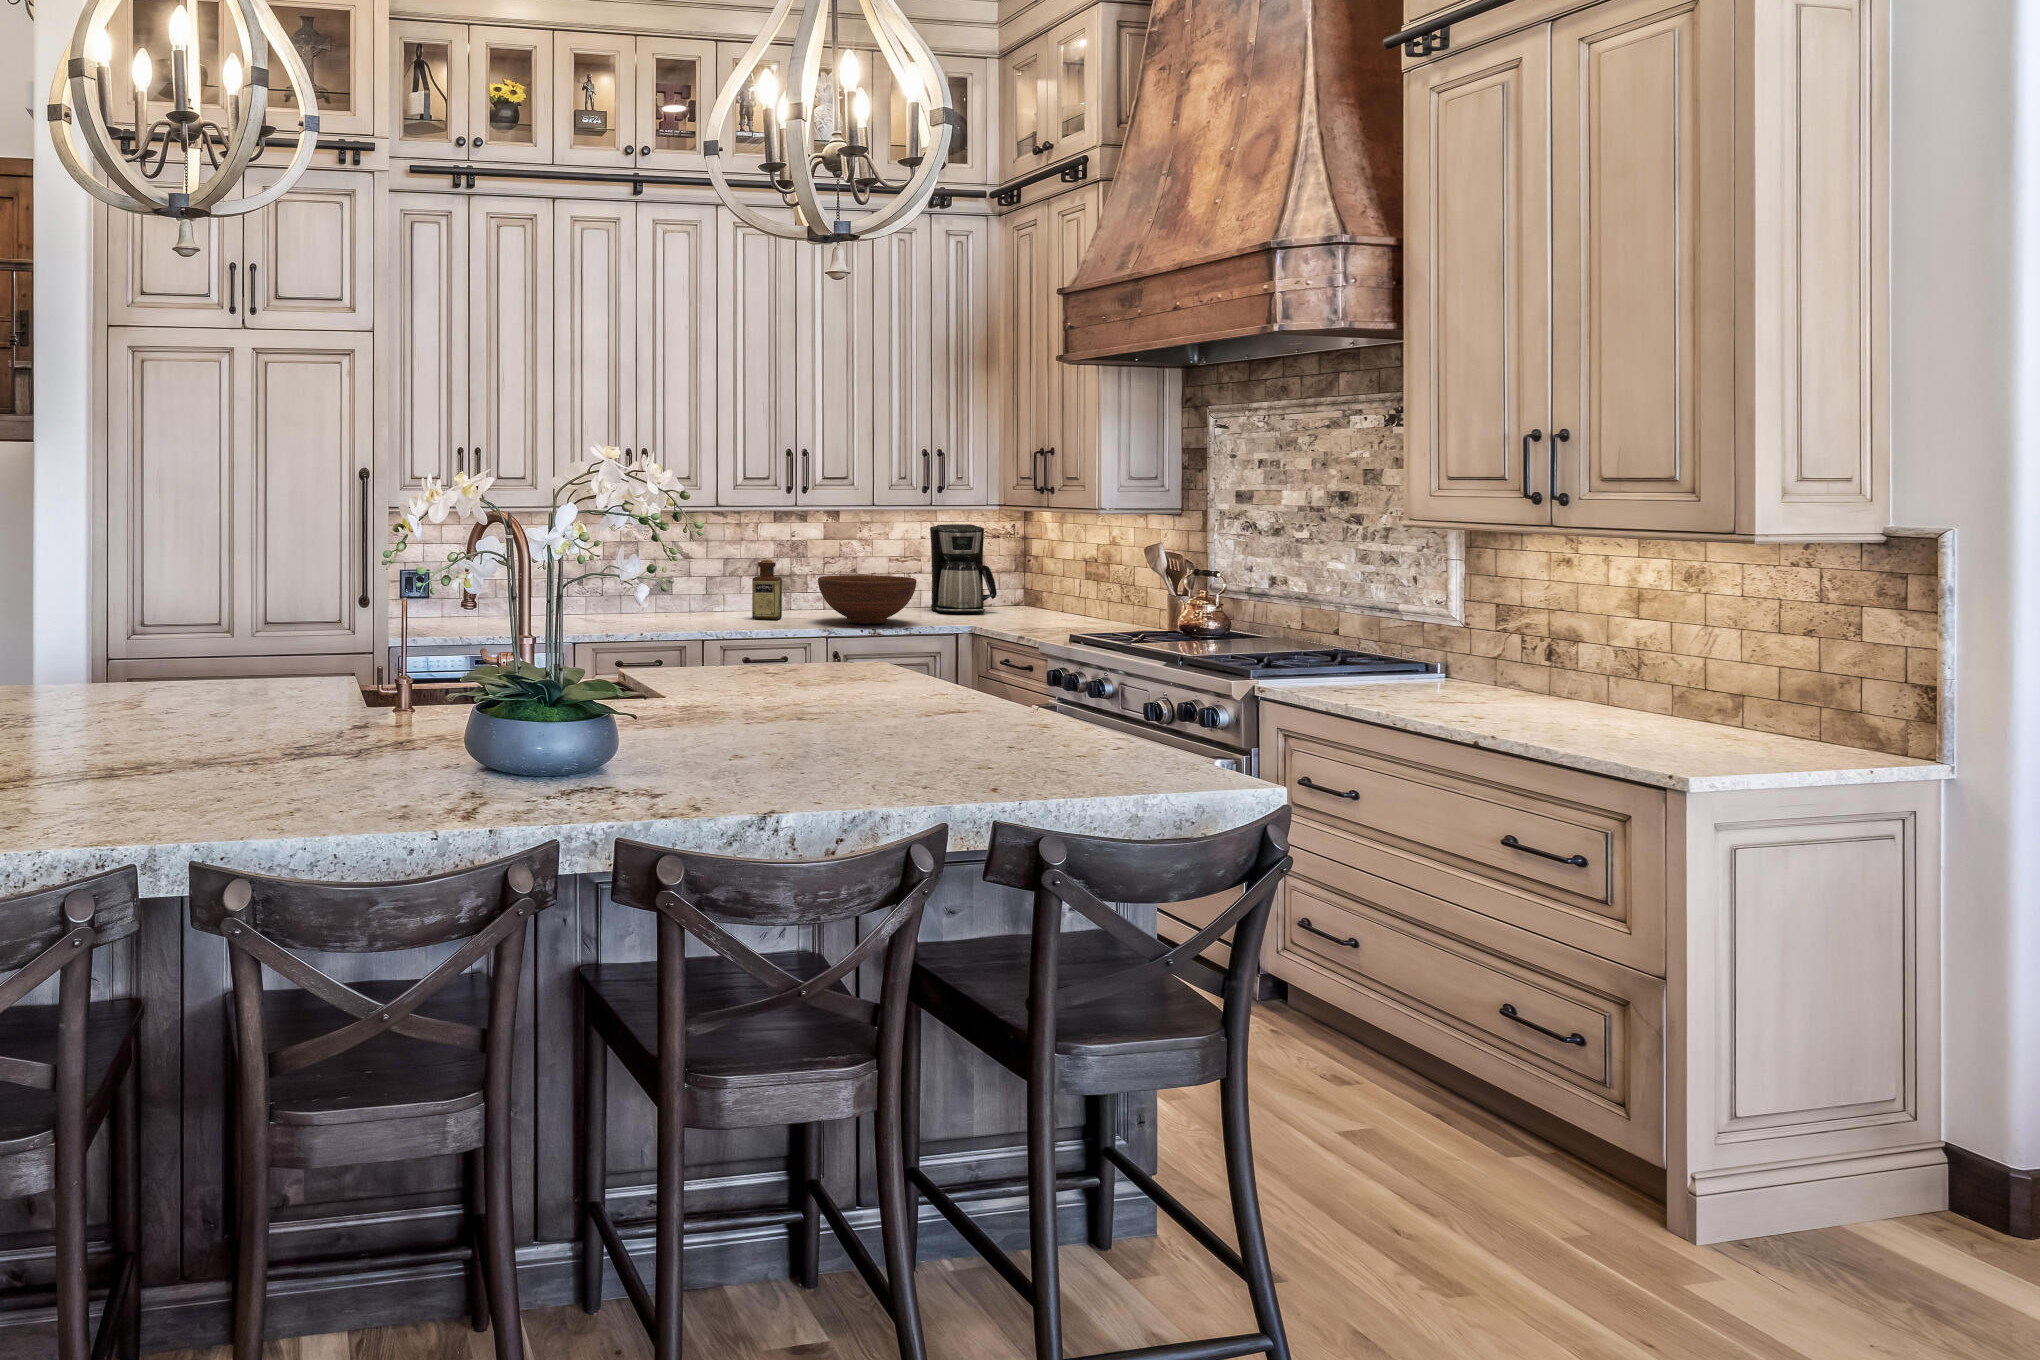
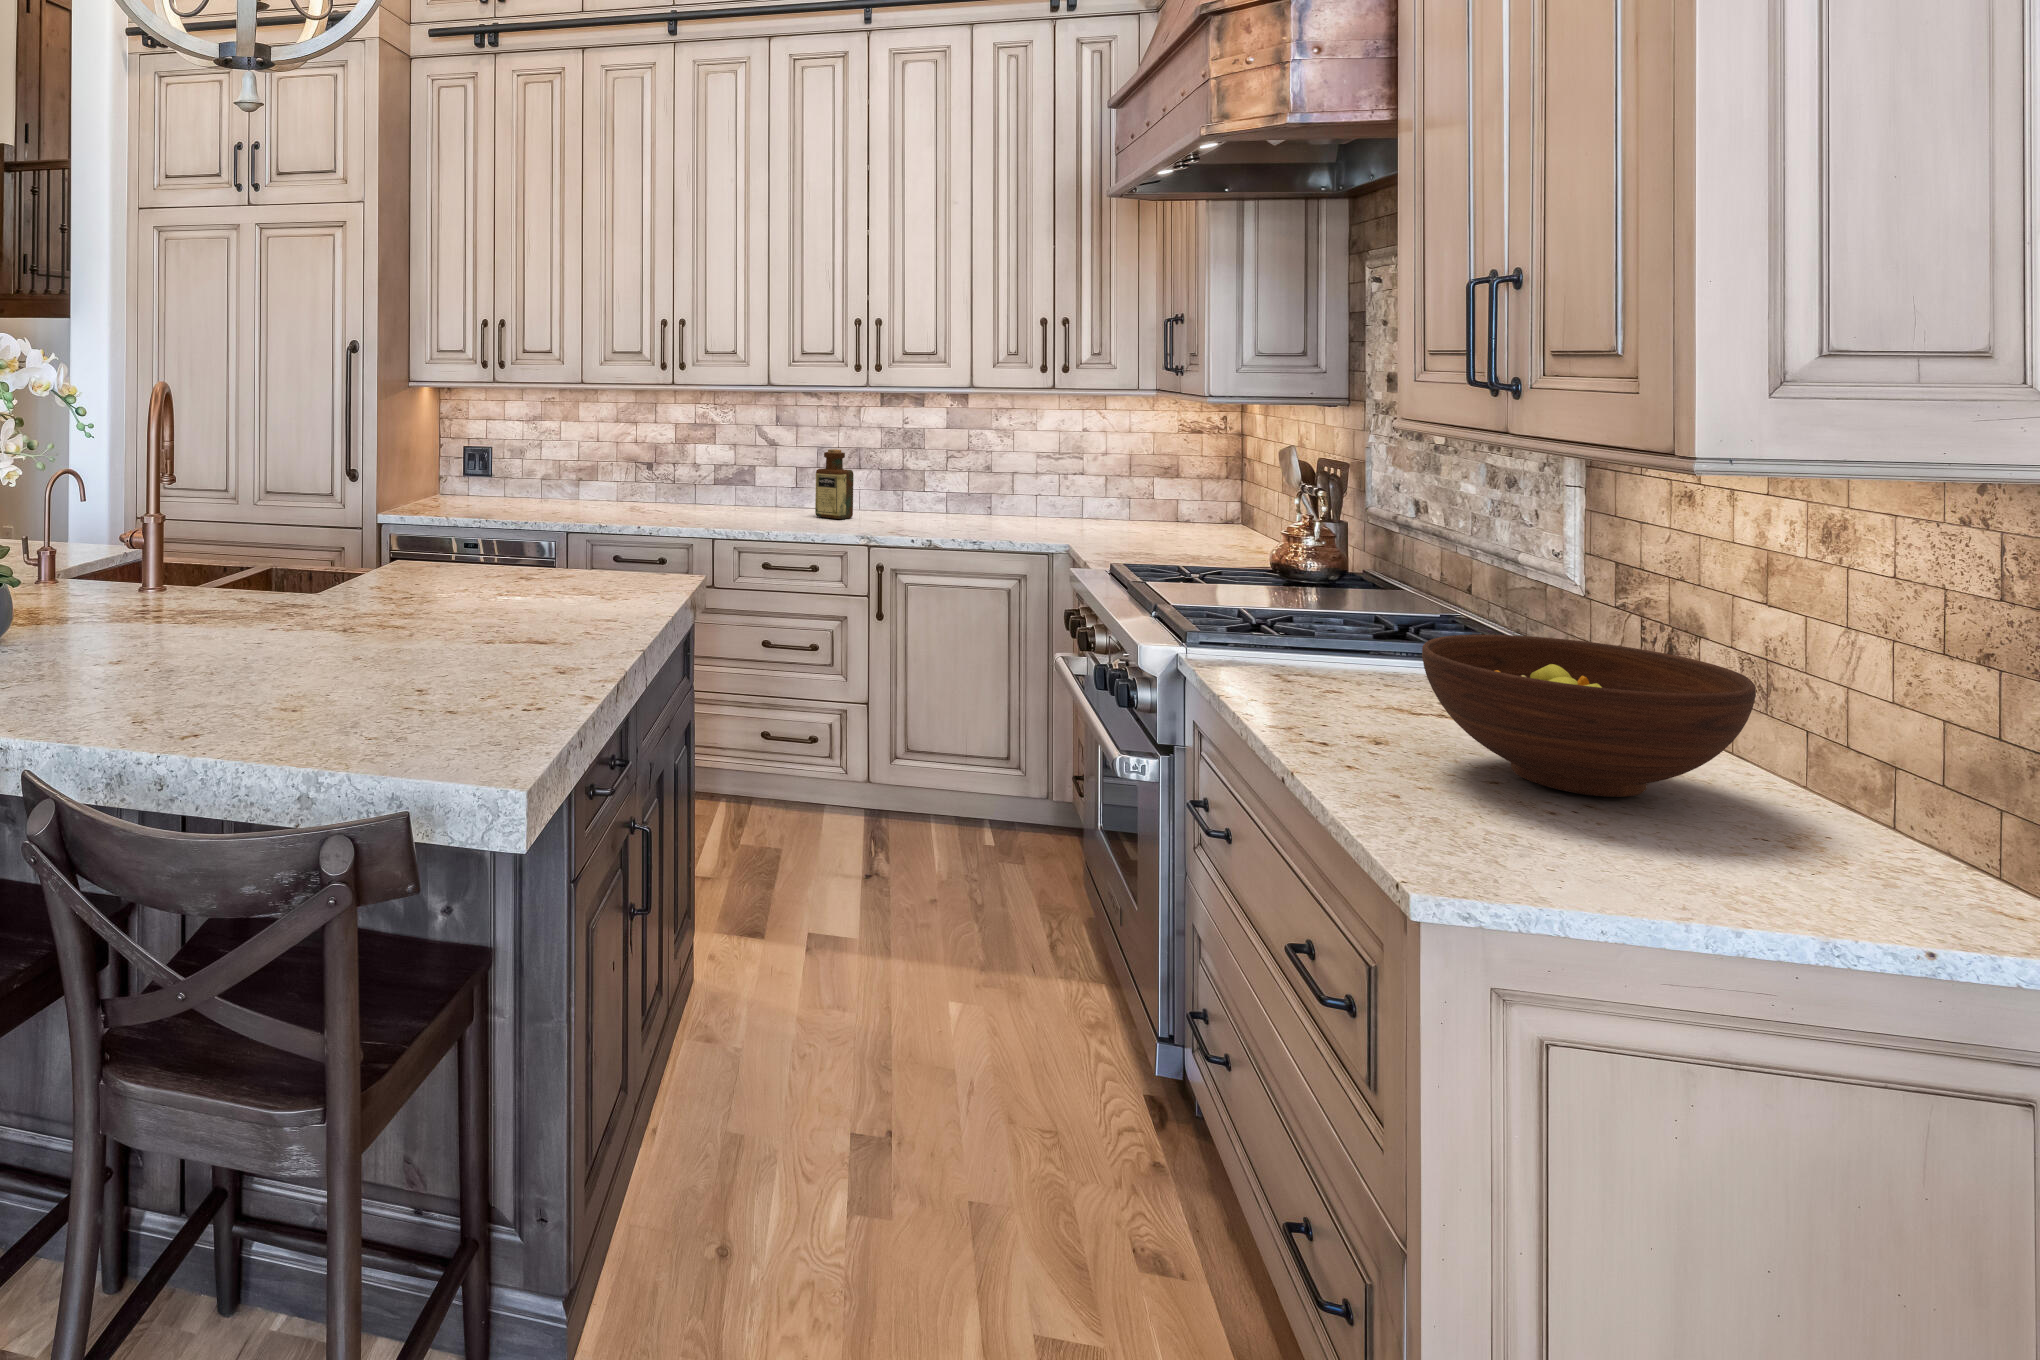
coffee maker: present [930,524,997,613] -> none [1059,416,1140,527]
fruit bowl: present [818,575,916,624] -> present [1422,635,1756,797]

